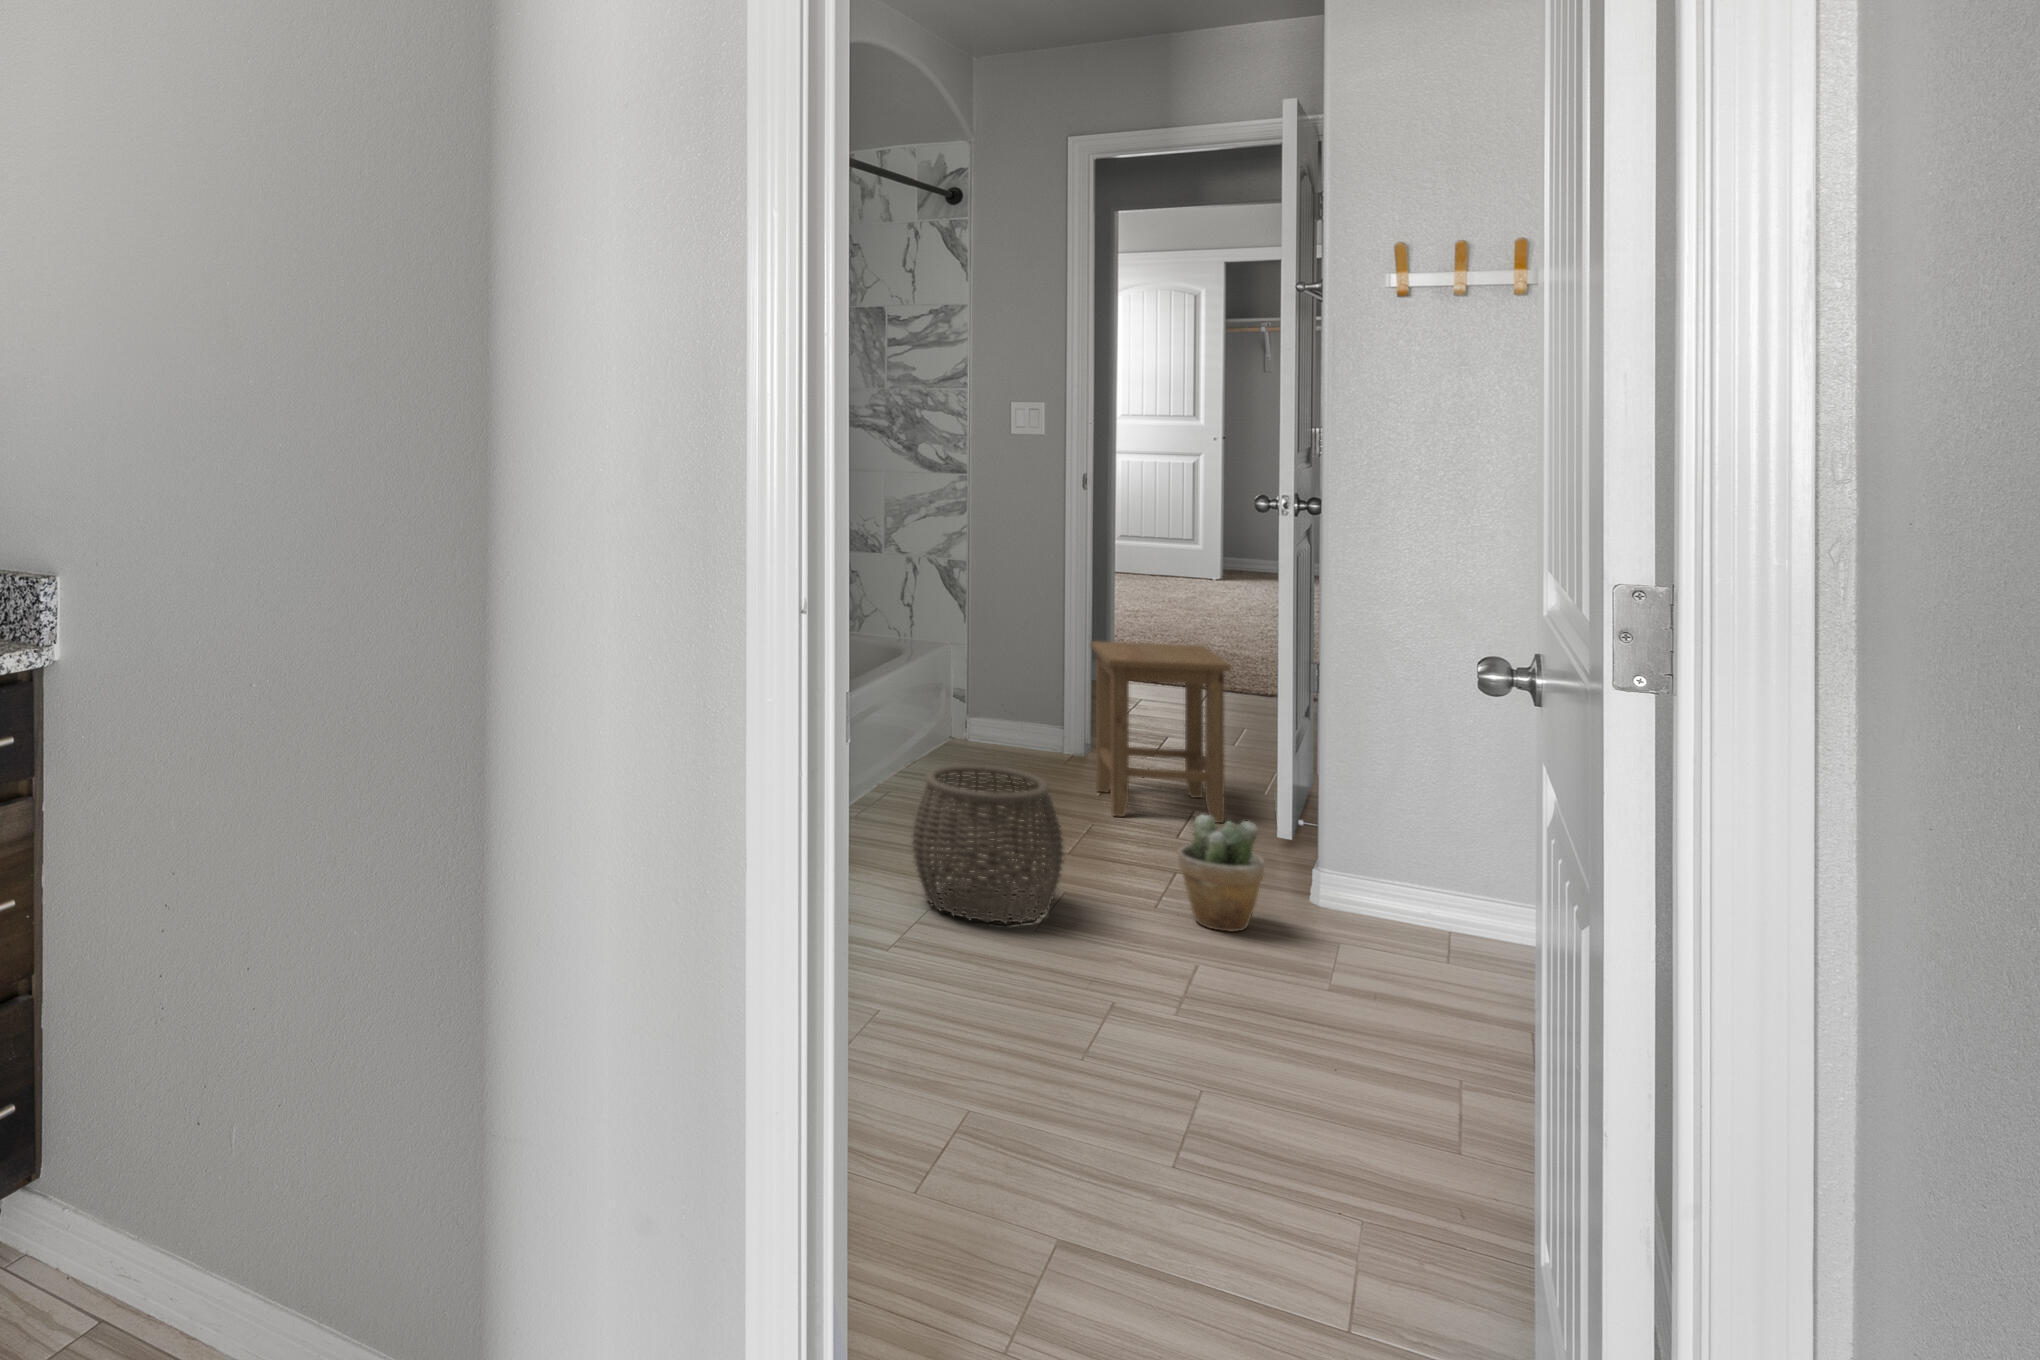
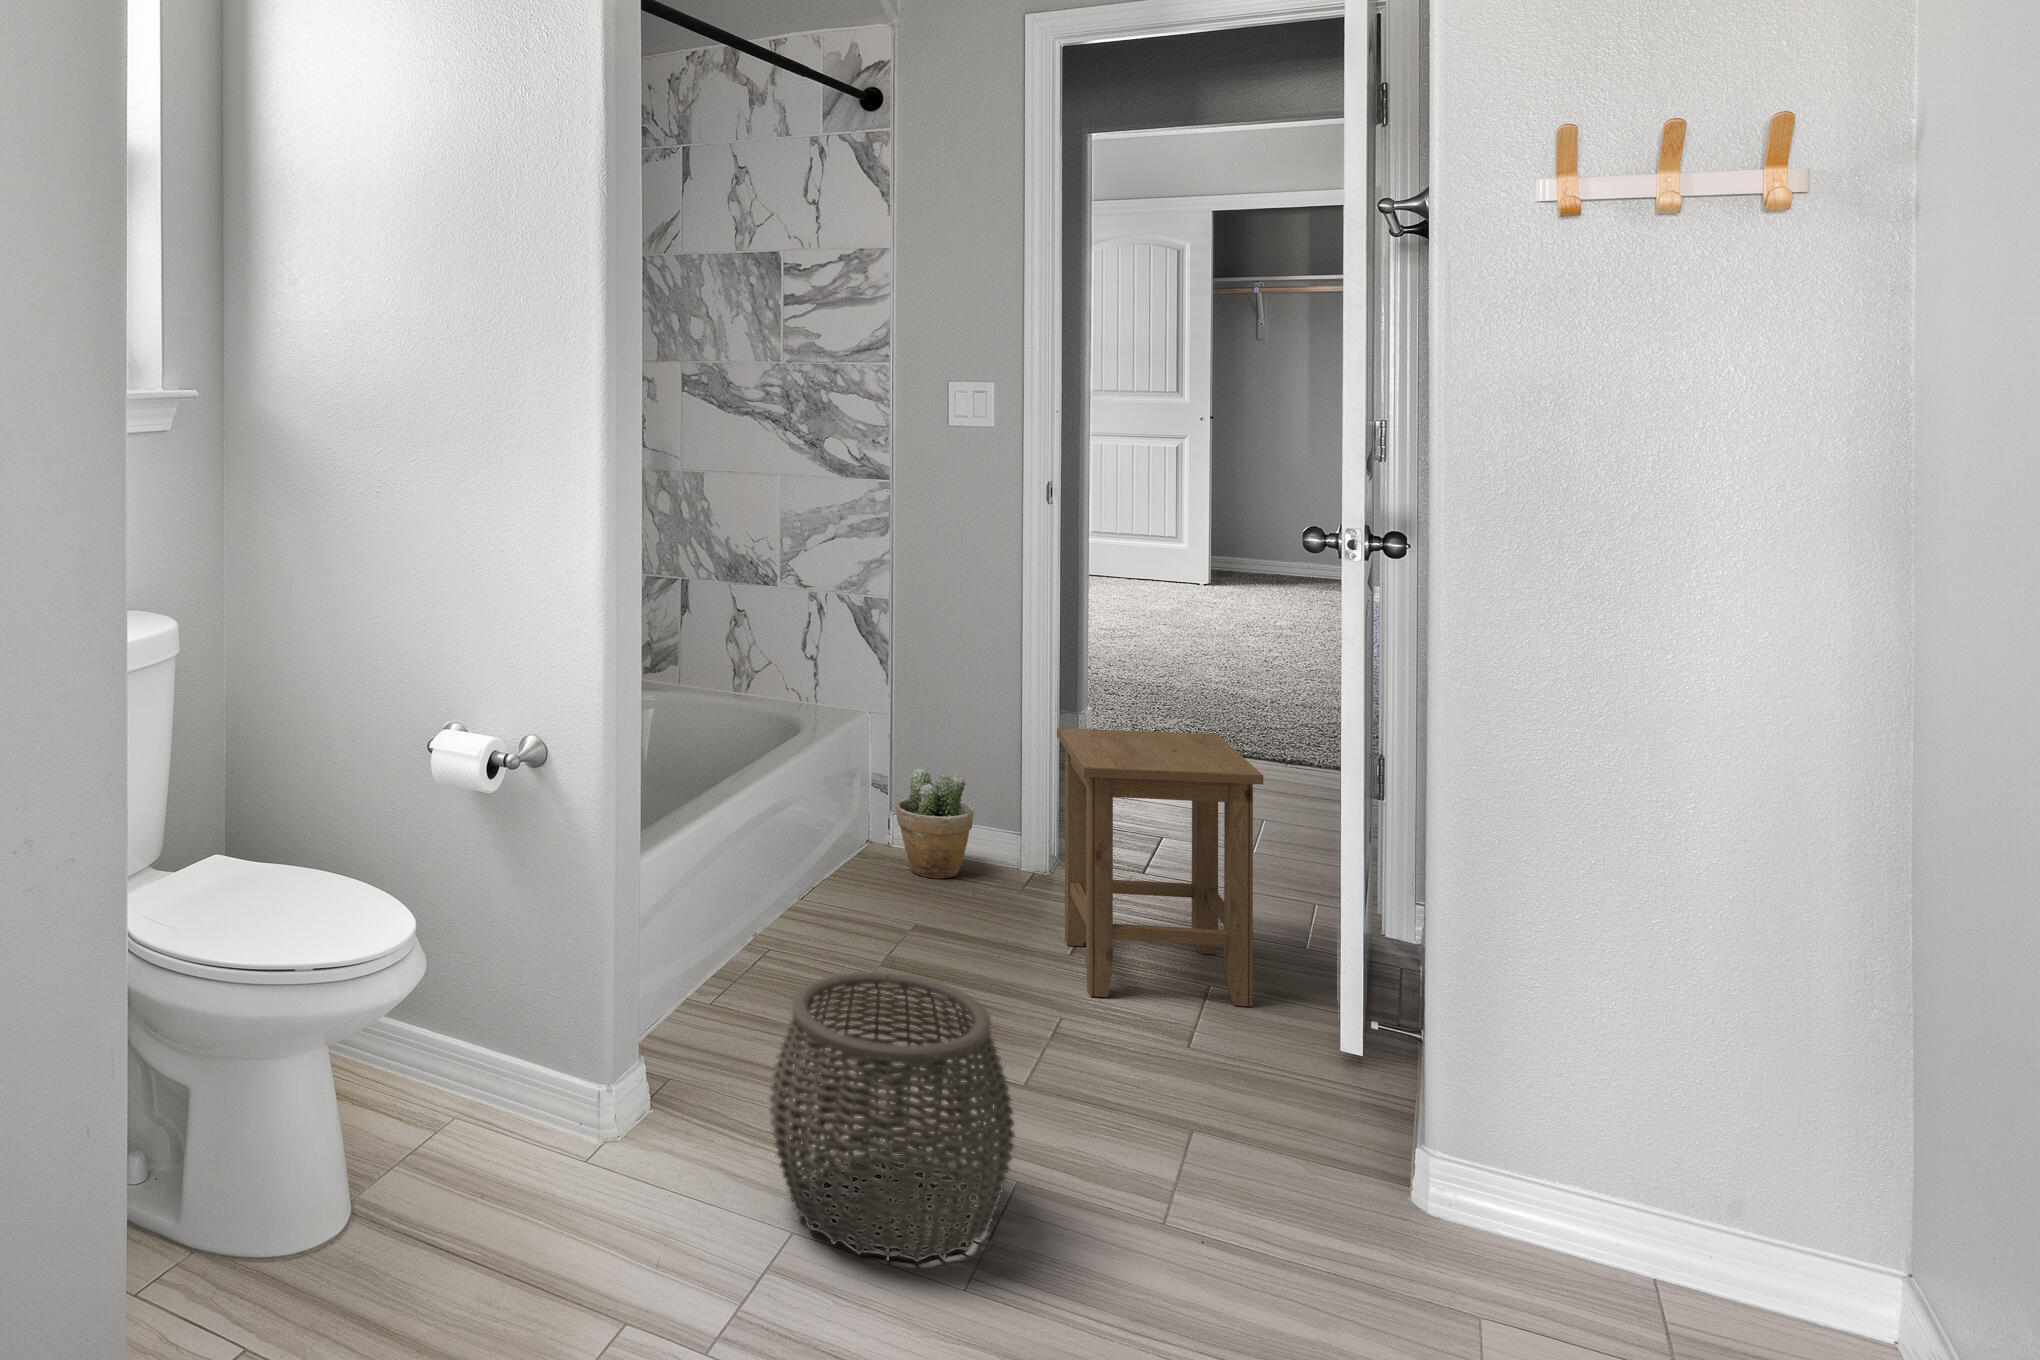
potted plant: present [1178,815,1264,931] -> present [896,769,974,878]

